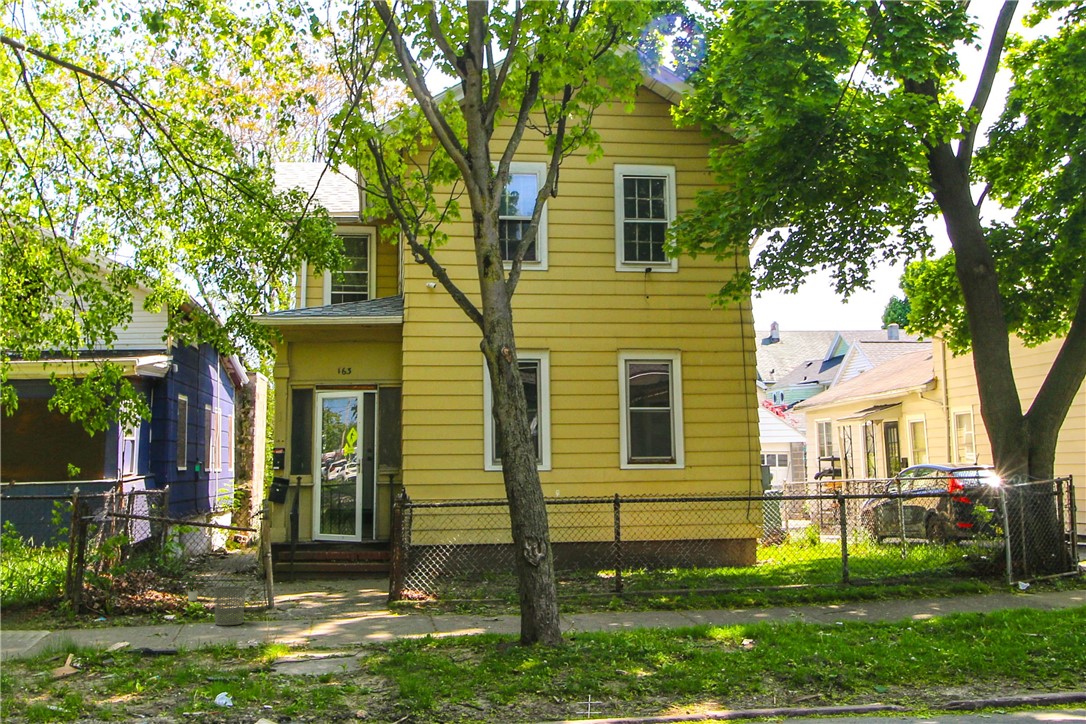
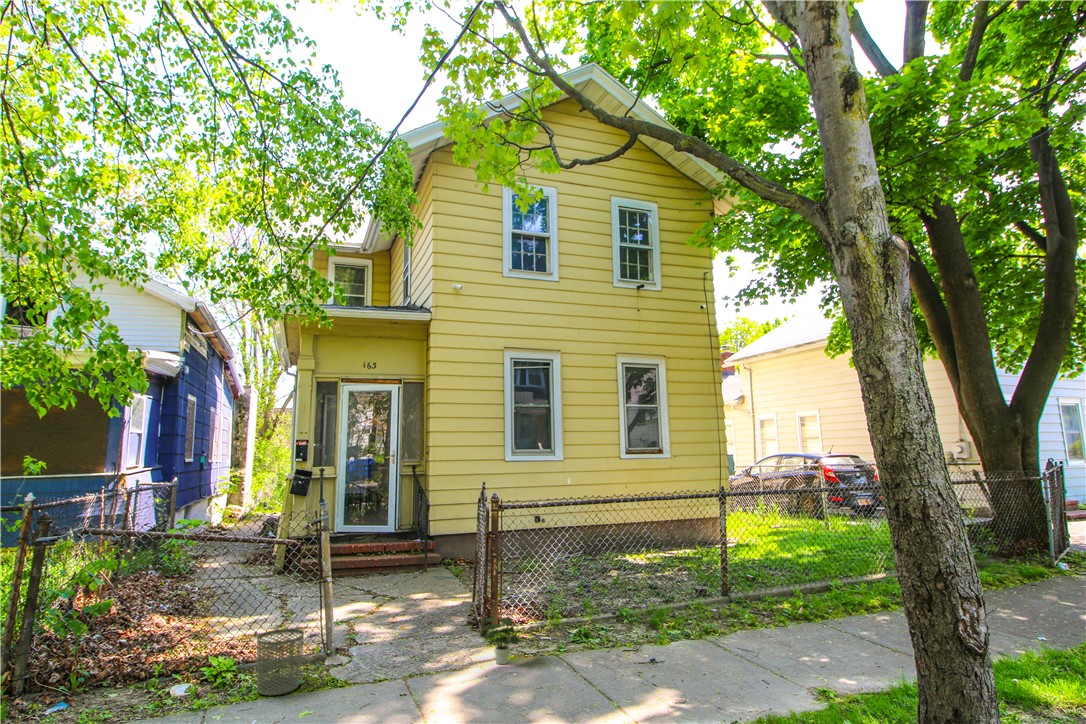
potted plant: present [181,569,209,601] -> present [481,613,523,664]

